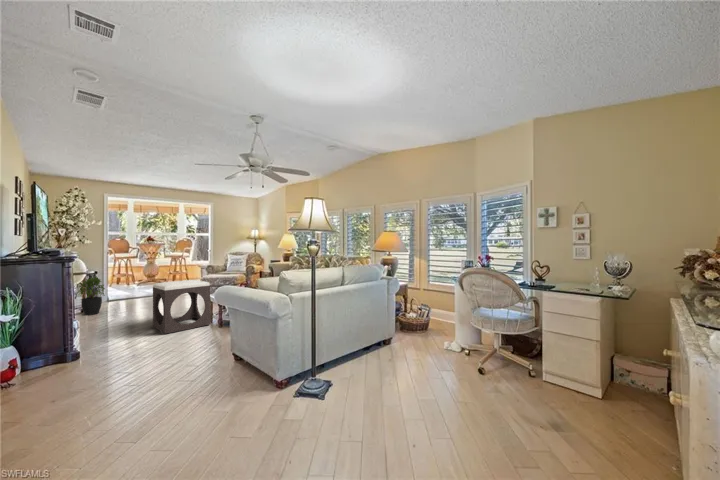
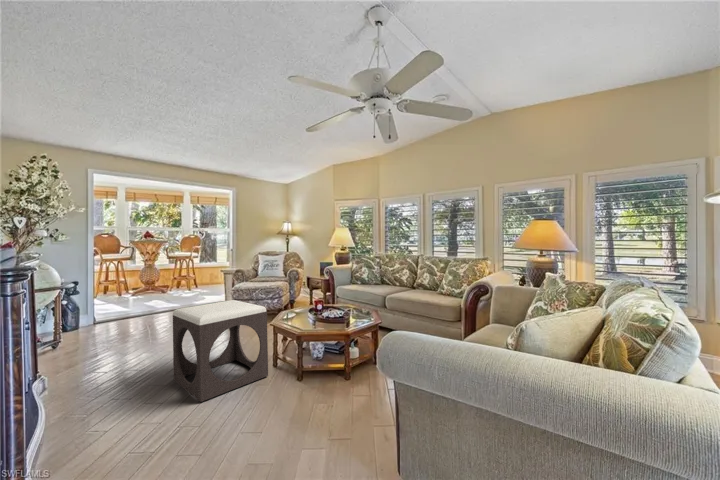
potted plant: present [77,276,105,315] -> none [44,292,94,354]

